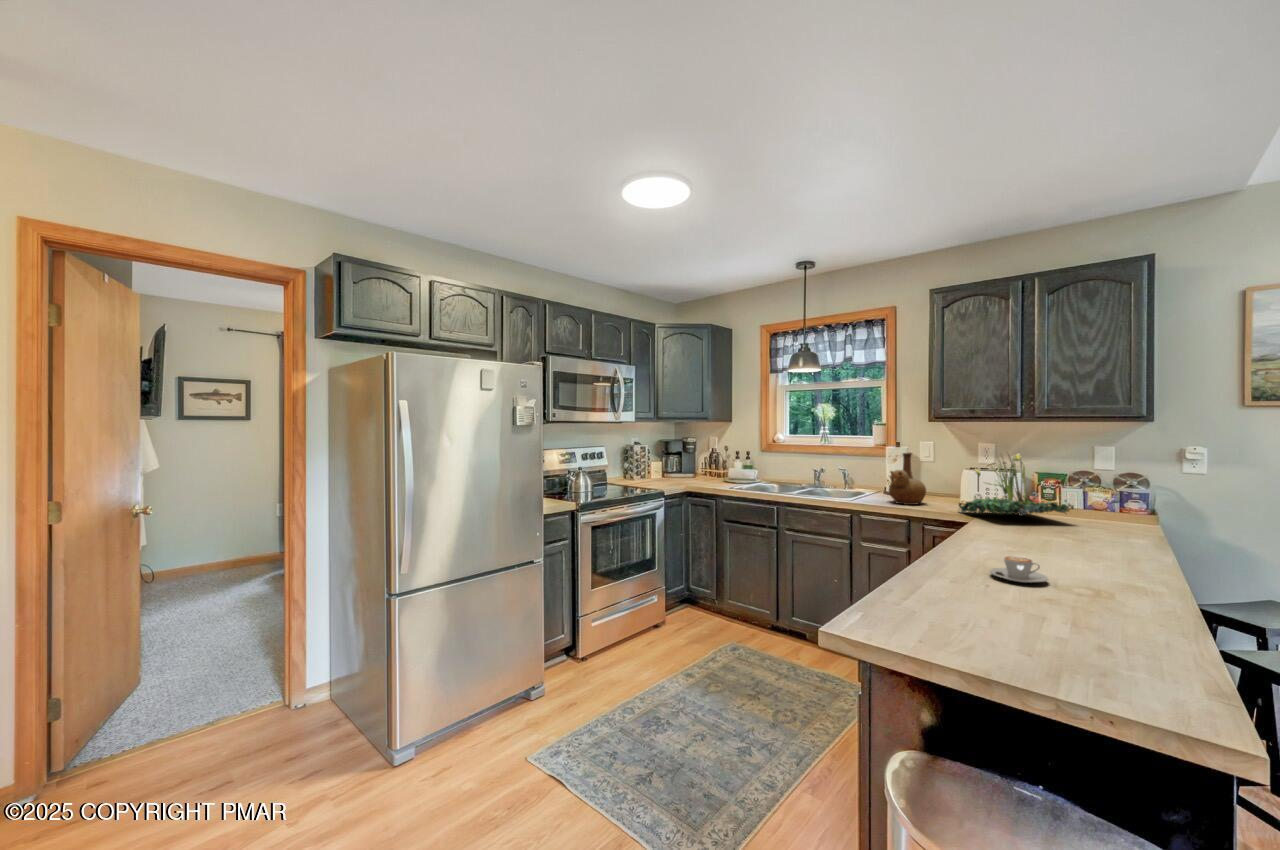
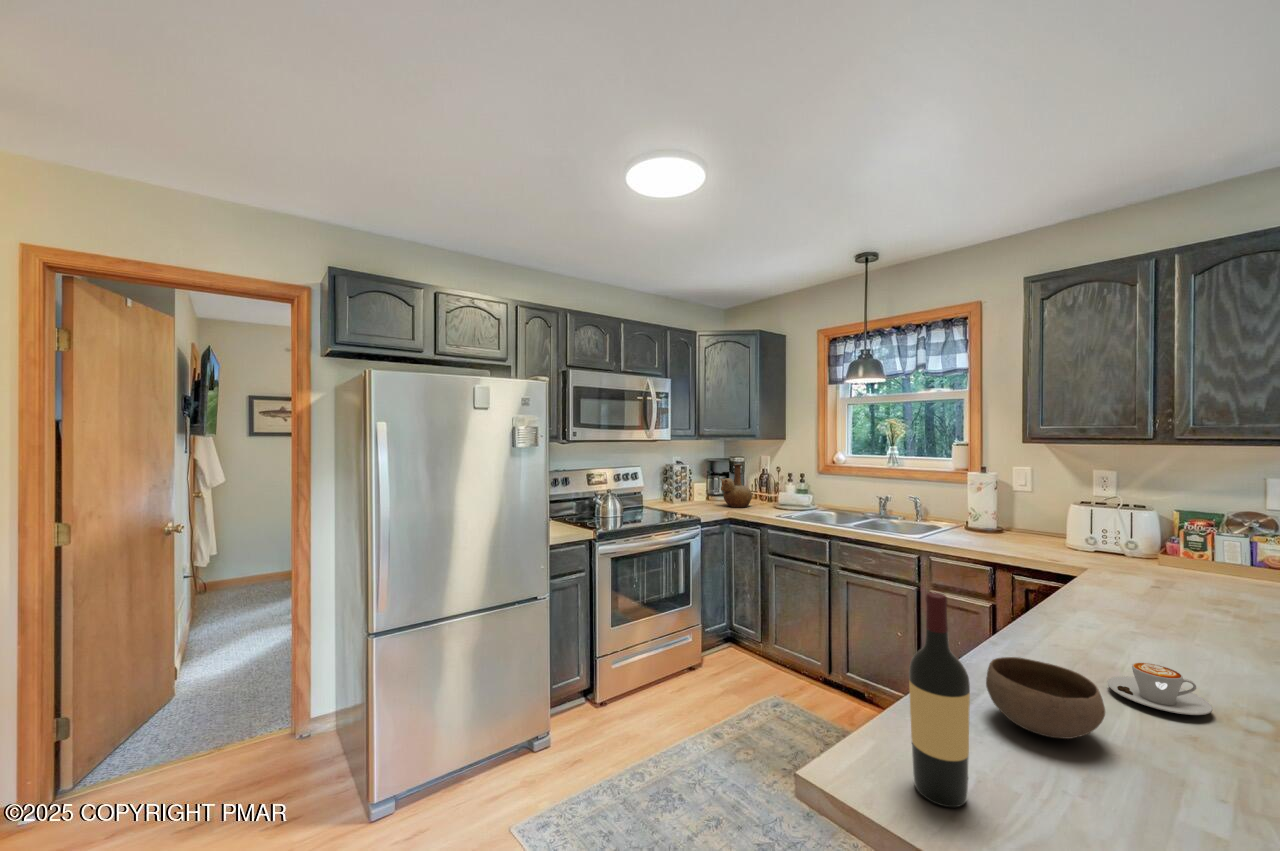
vase: present [889,453,926,505] -> present [721,464,752,508]
plant: present [959,454,1074,516] -> none [1063,485,1243,579]
wine bottle: none [881,500,917,627] -> present [909,592,970,807]
bowl: none [919,553,989,596] -> present [986,657,1105,739]

